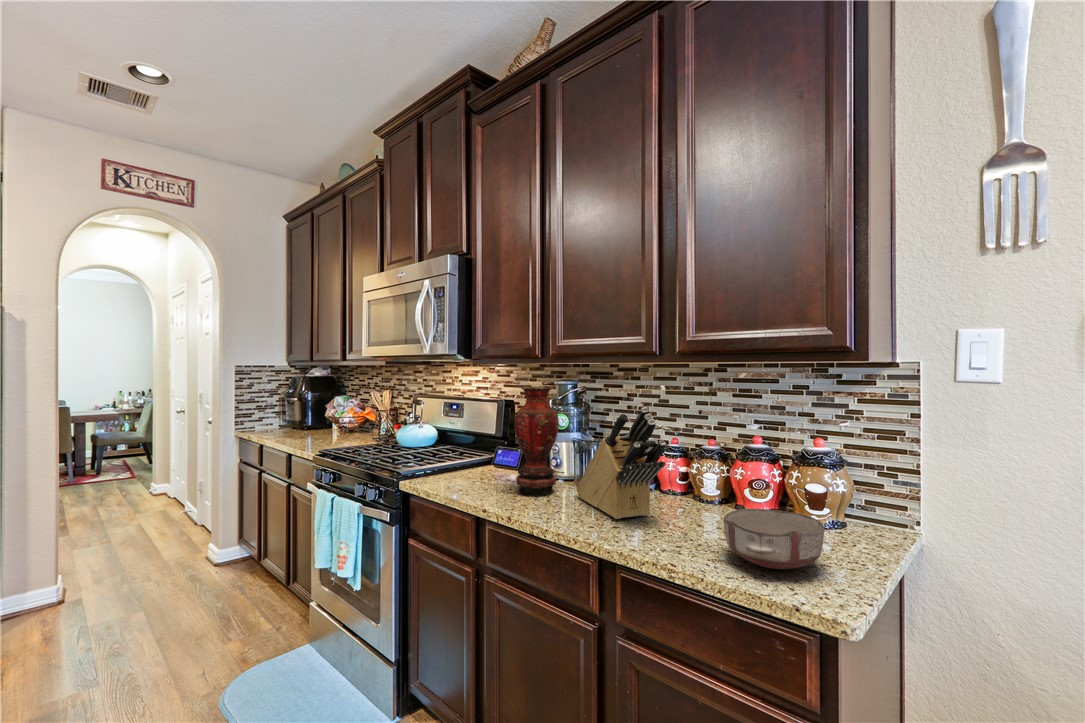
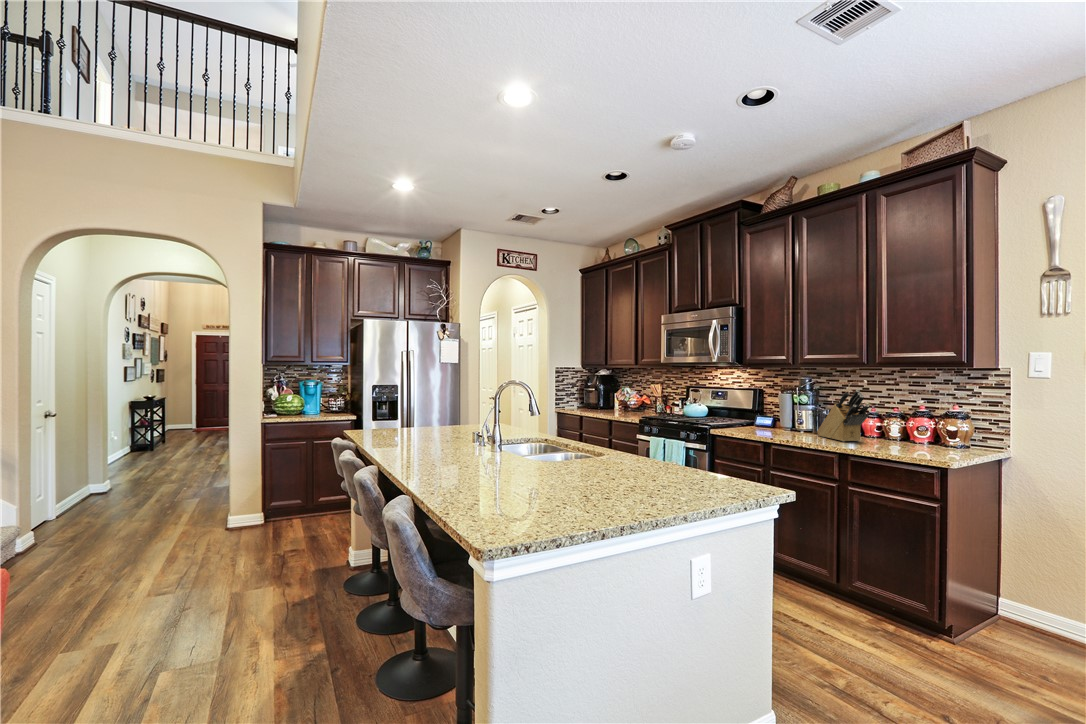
vase: present [514,386,559,495] -> none [780,380,805,435]
ceramic bowl: present [724,509,824,569] -> none [898,433,945,454]

